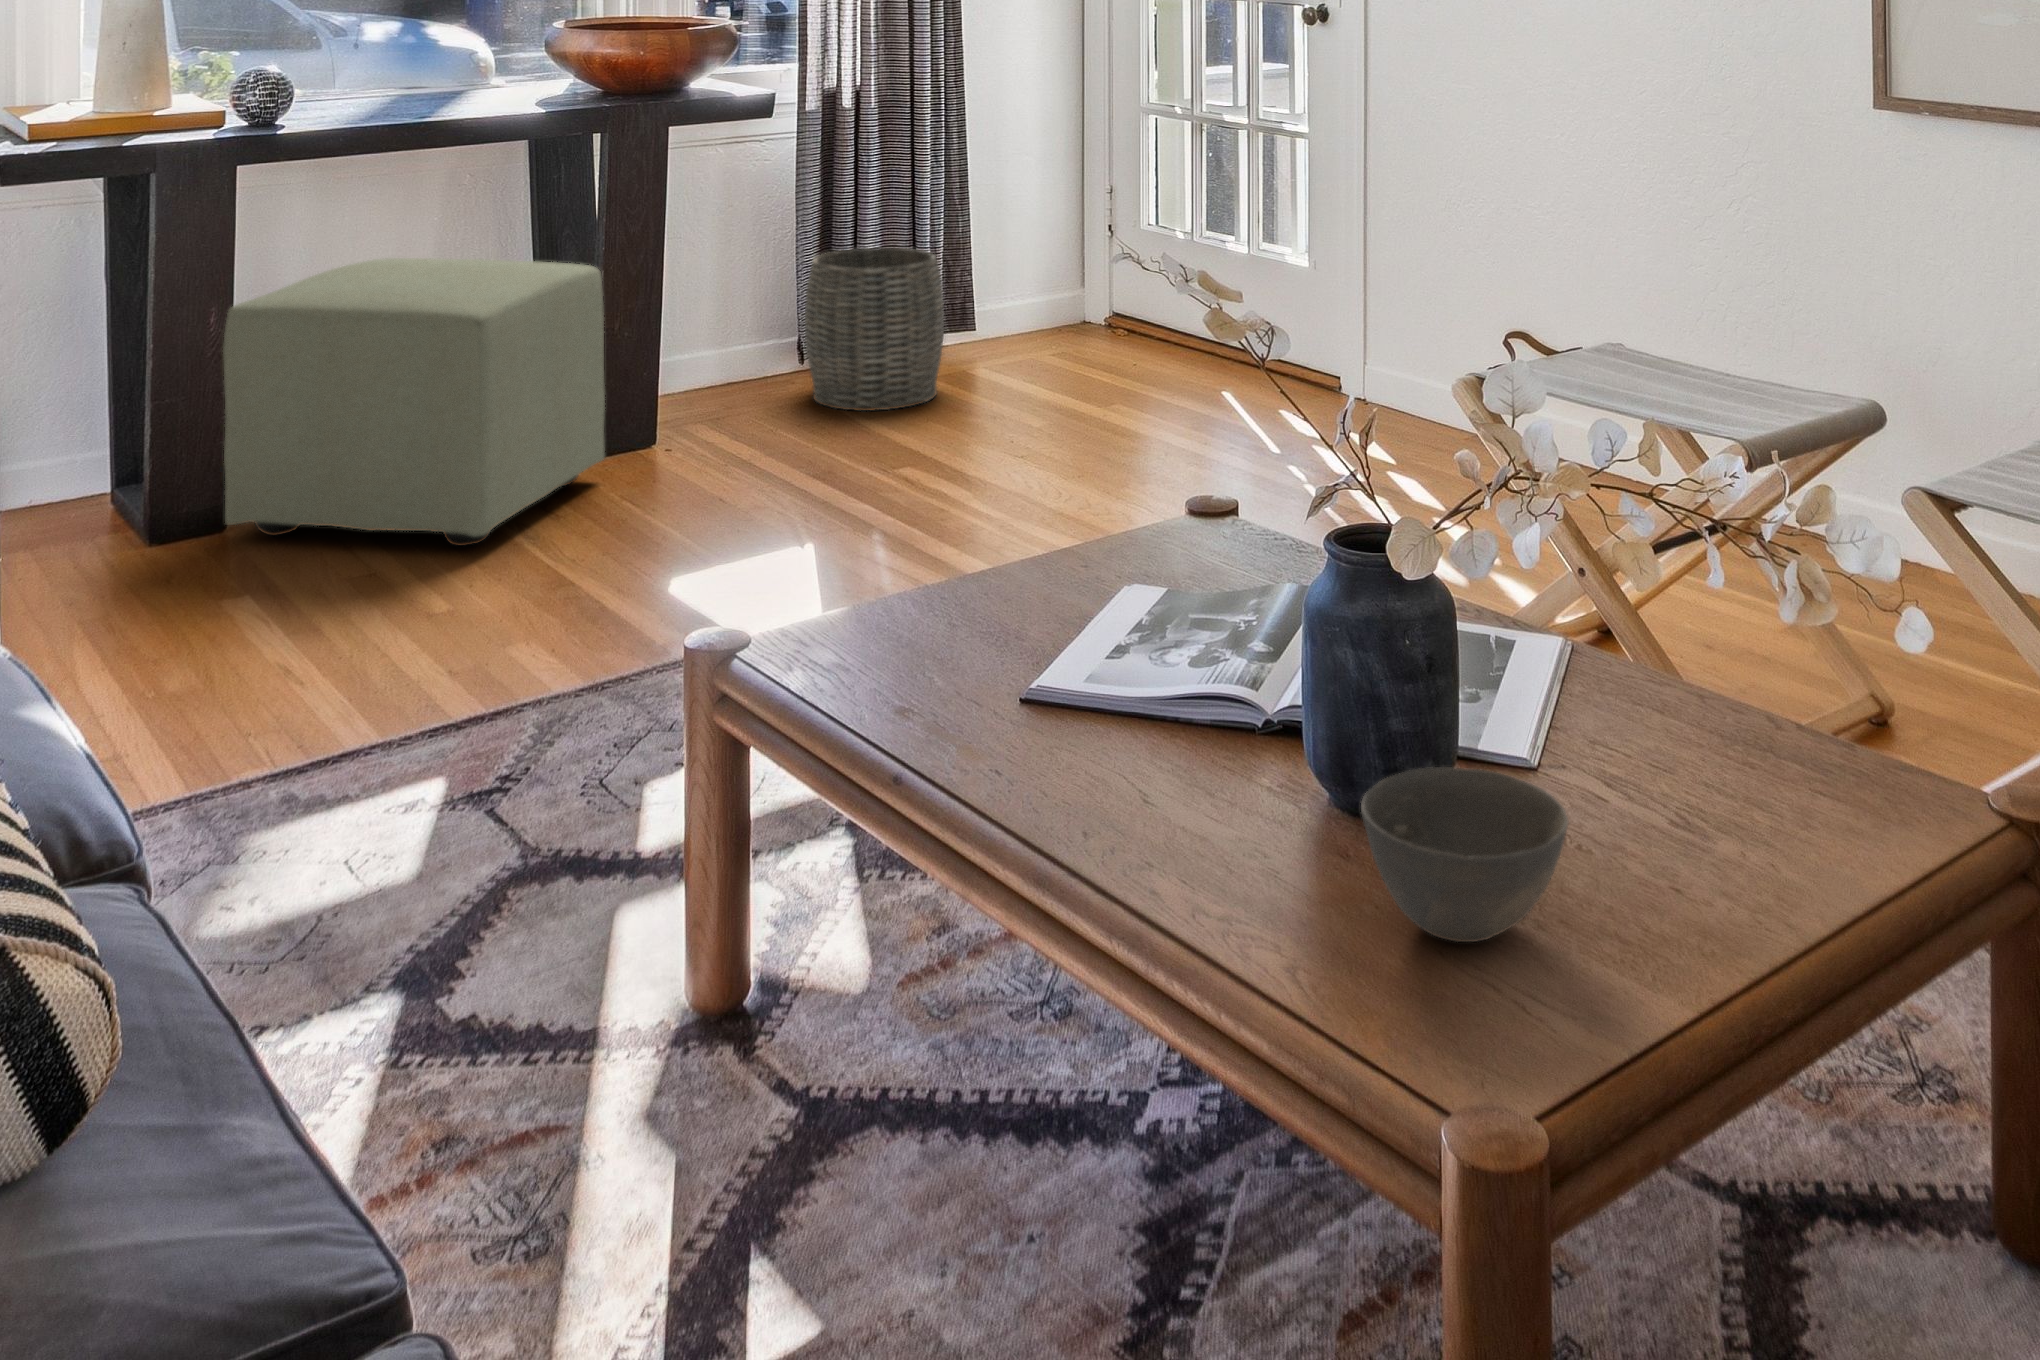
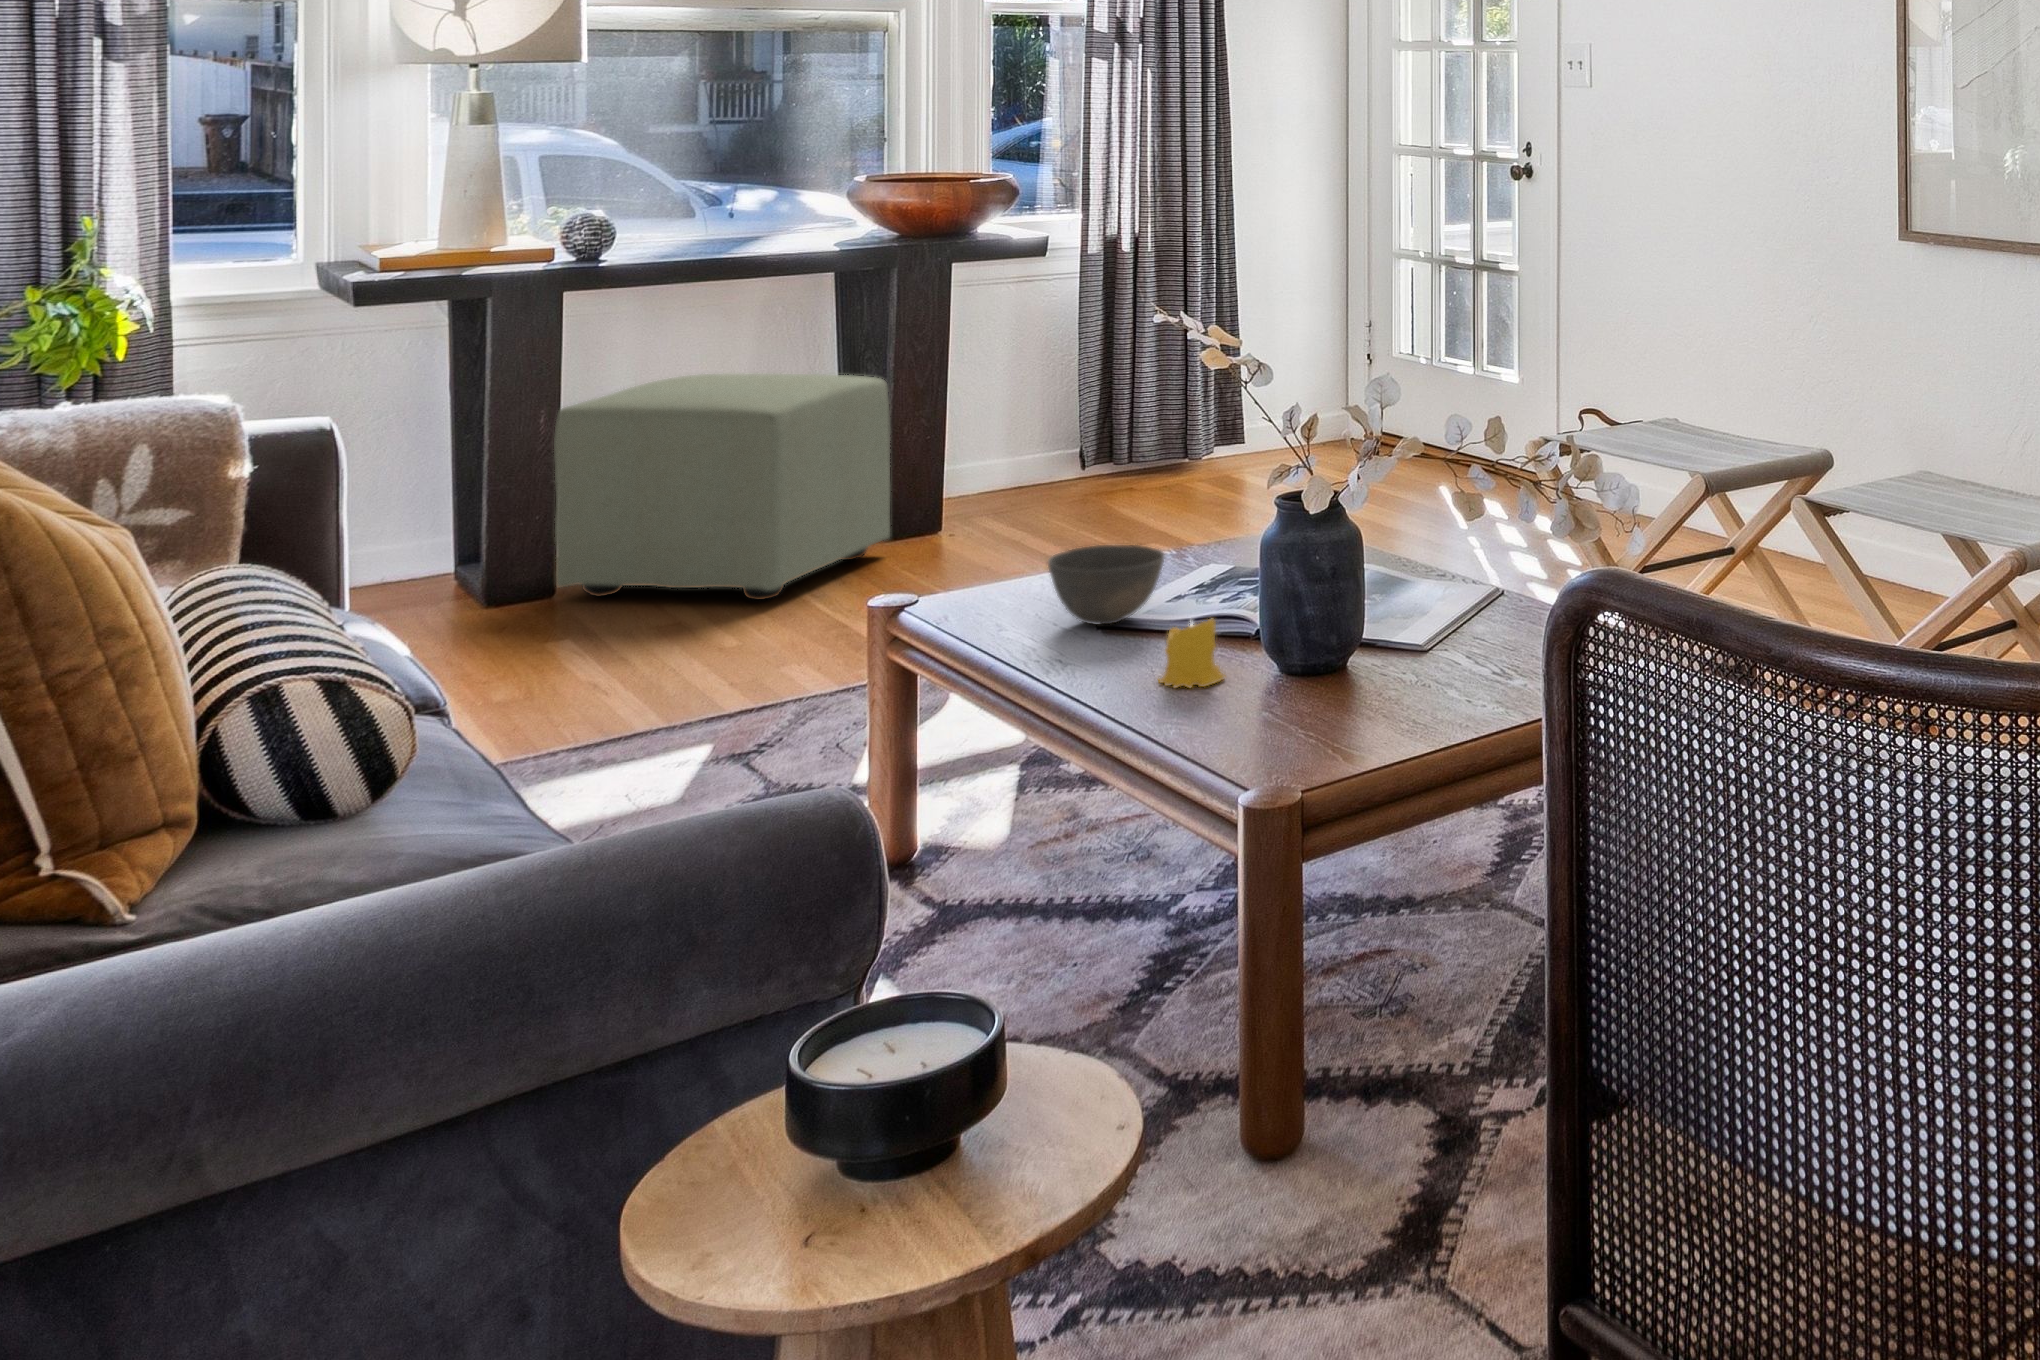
woven basket: present [805,248,944,411] -> none [1079,371,1201,504]
candle: none [1161,732,1264,854] -> present [1158,619,1225,688]
bowl: present [1361,767,1569,942] -> present [1048,545,1165,624]

